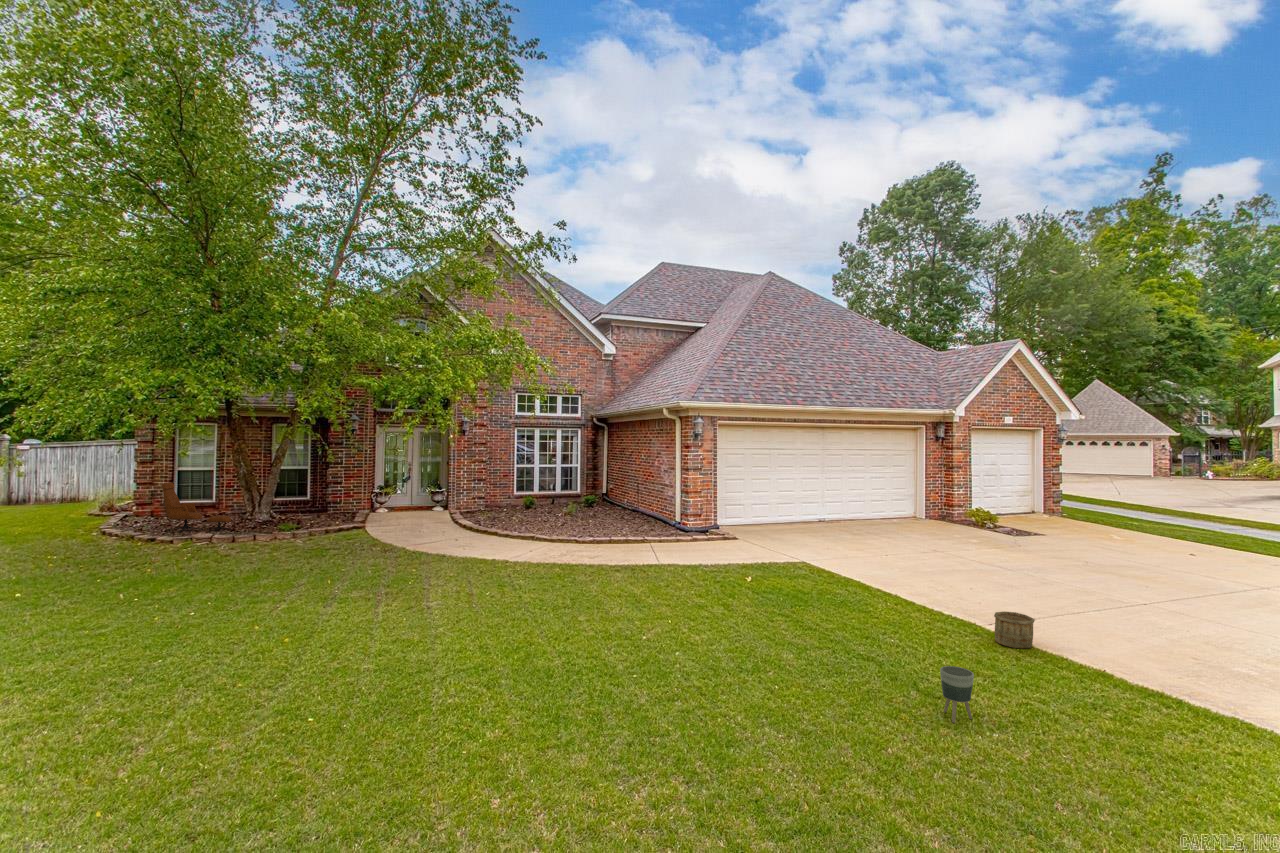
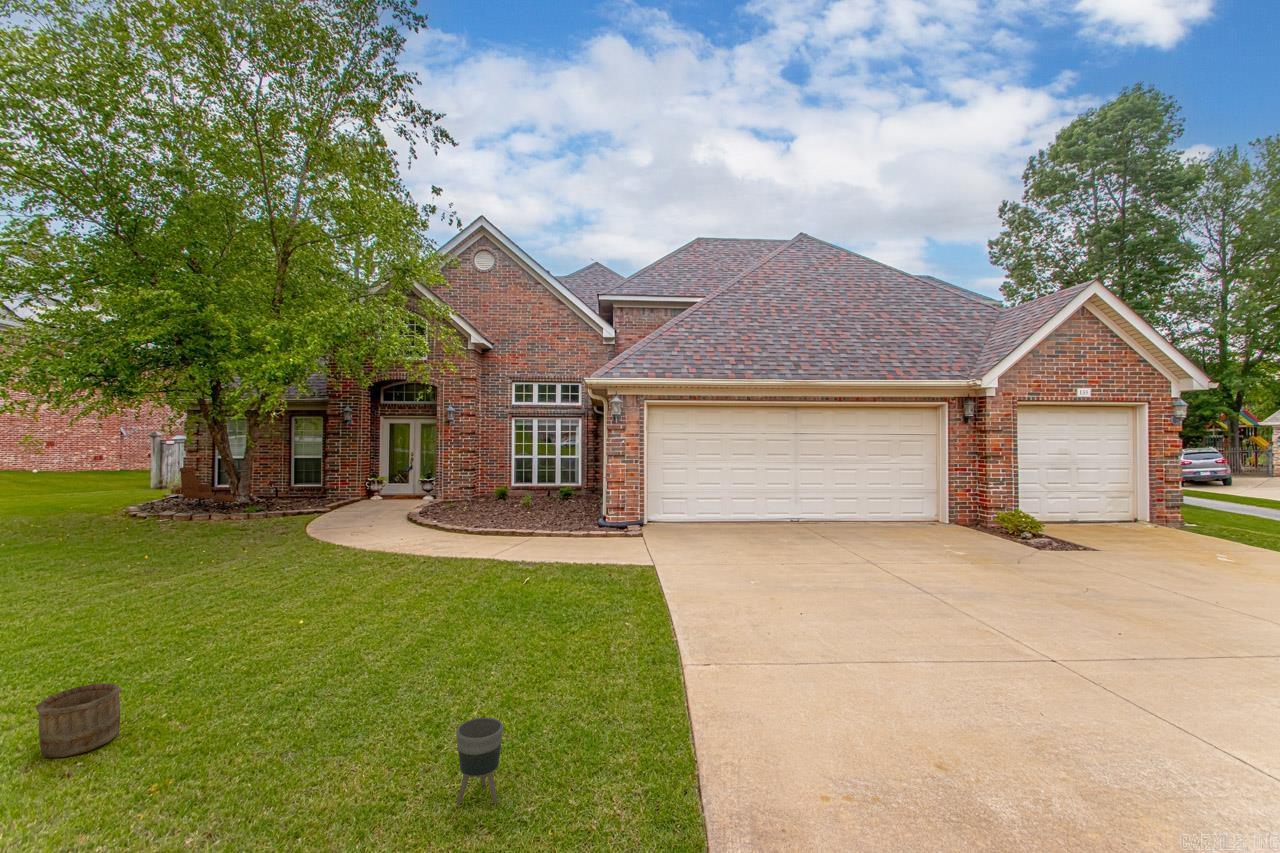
wooden bucket: present [994,612,1035,649] -> present [36,683,121,758]
planter: present [940,666,974,723] -> present [456,717,503,805]

